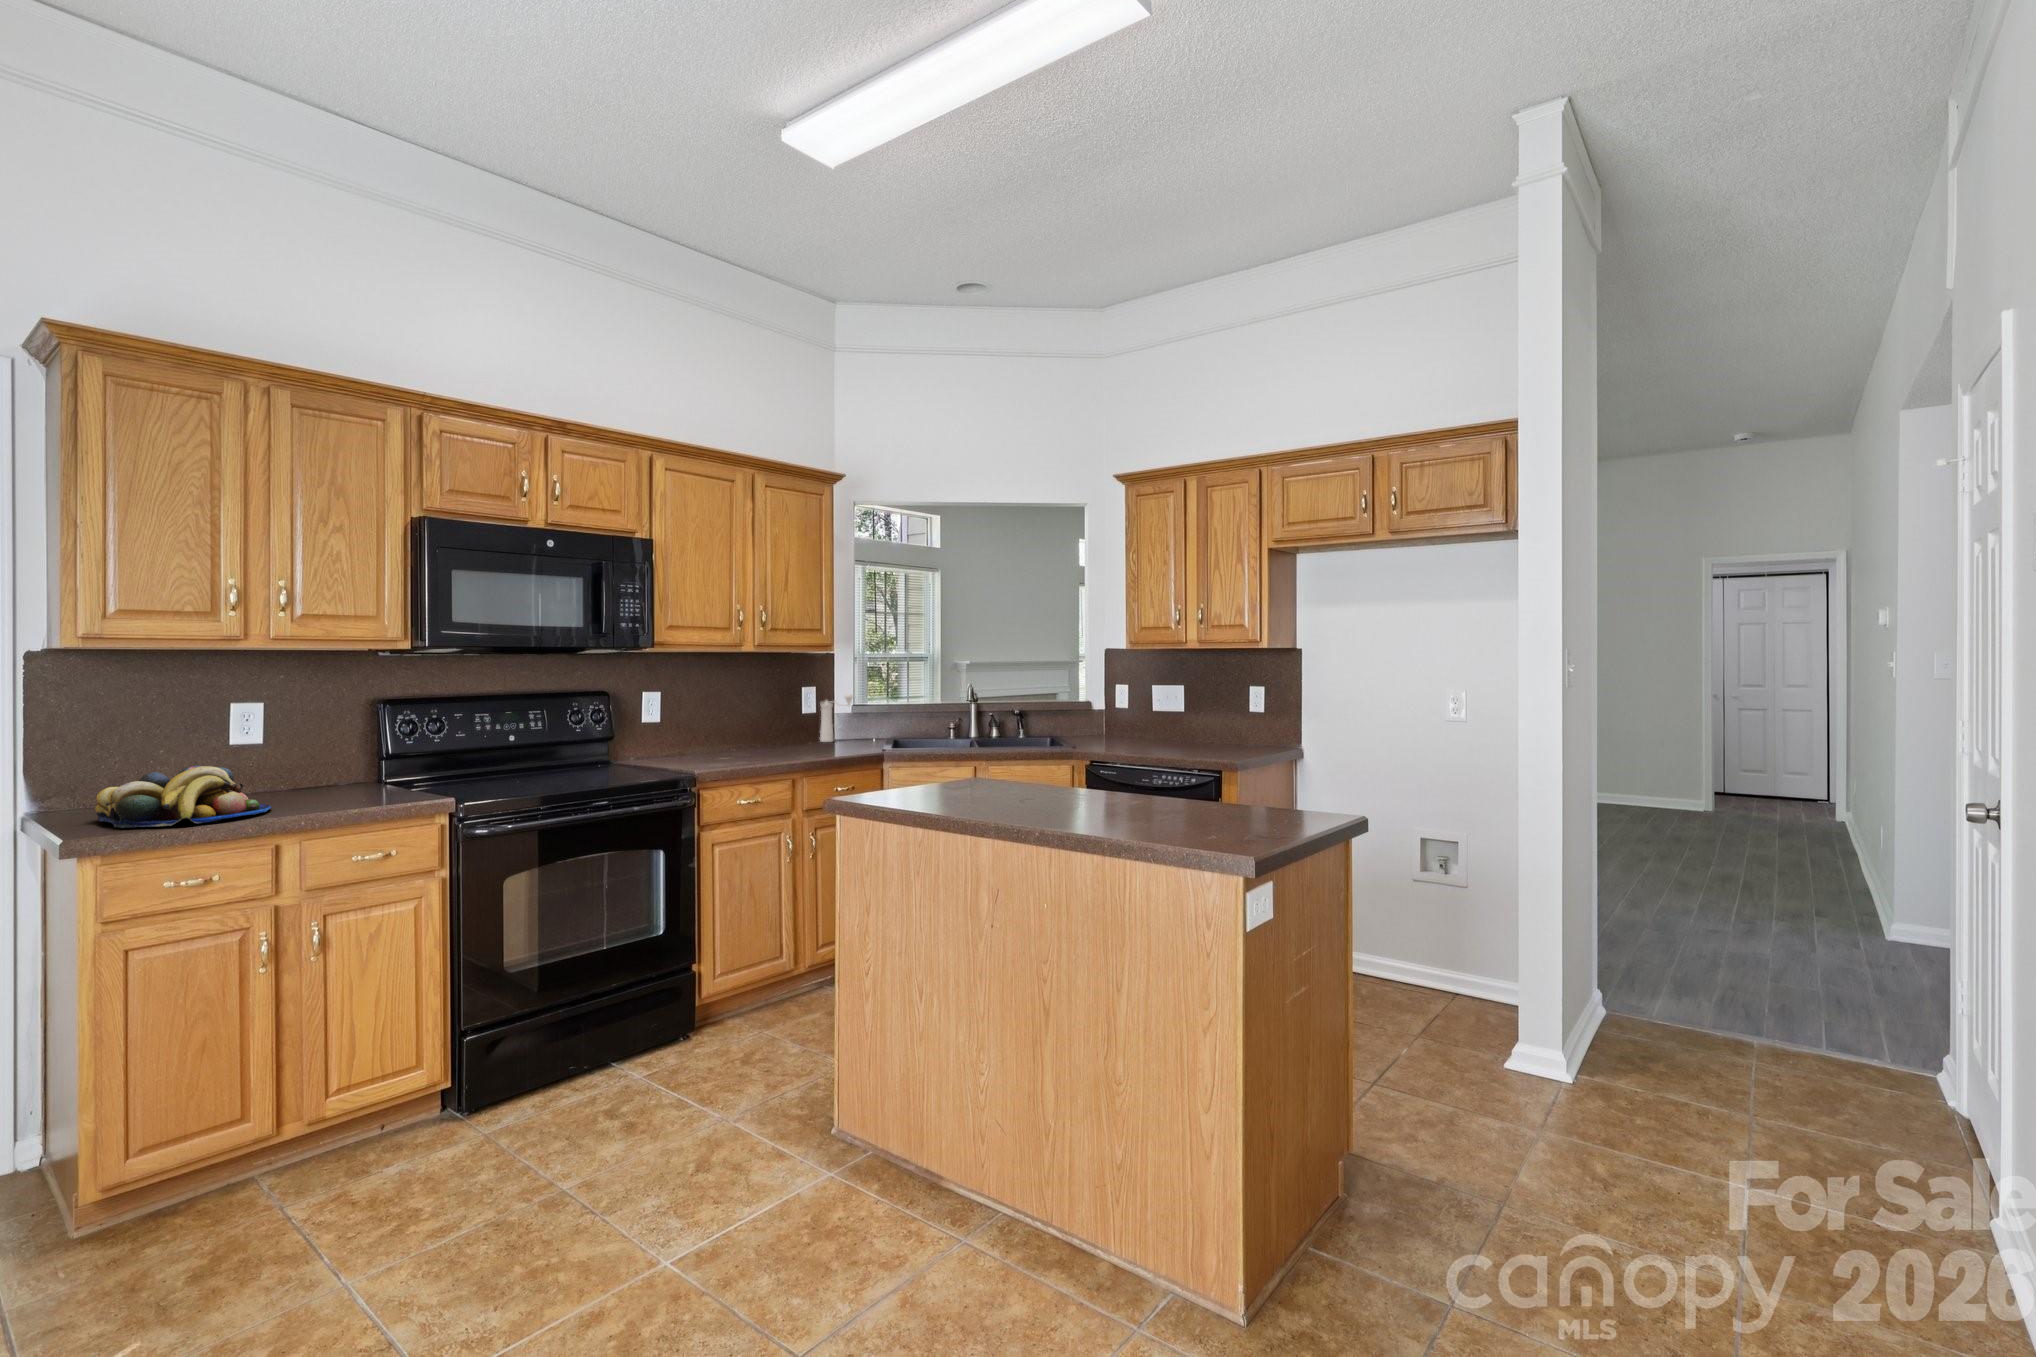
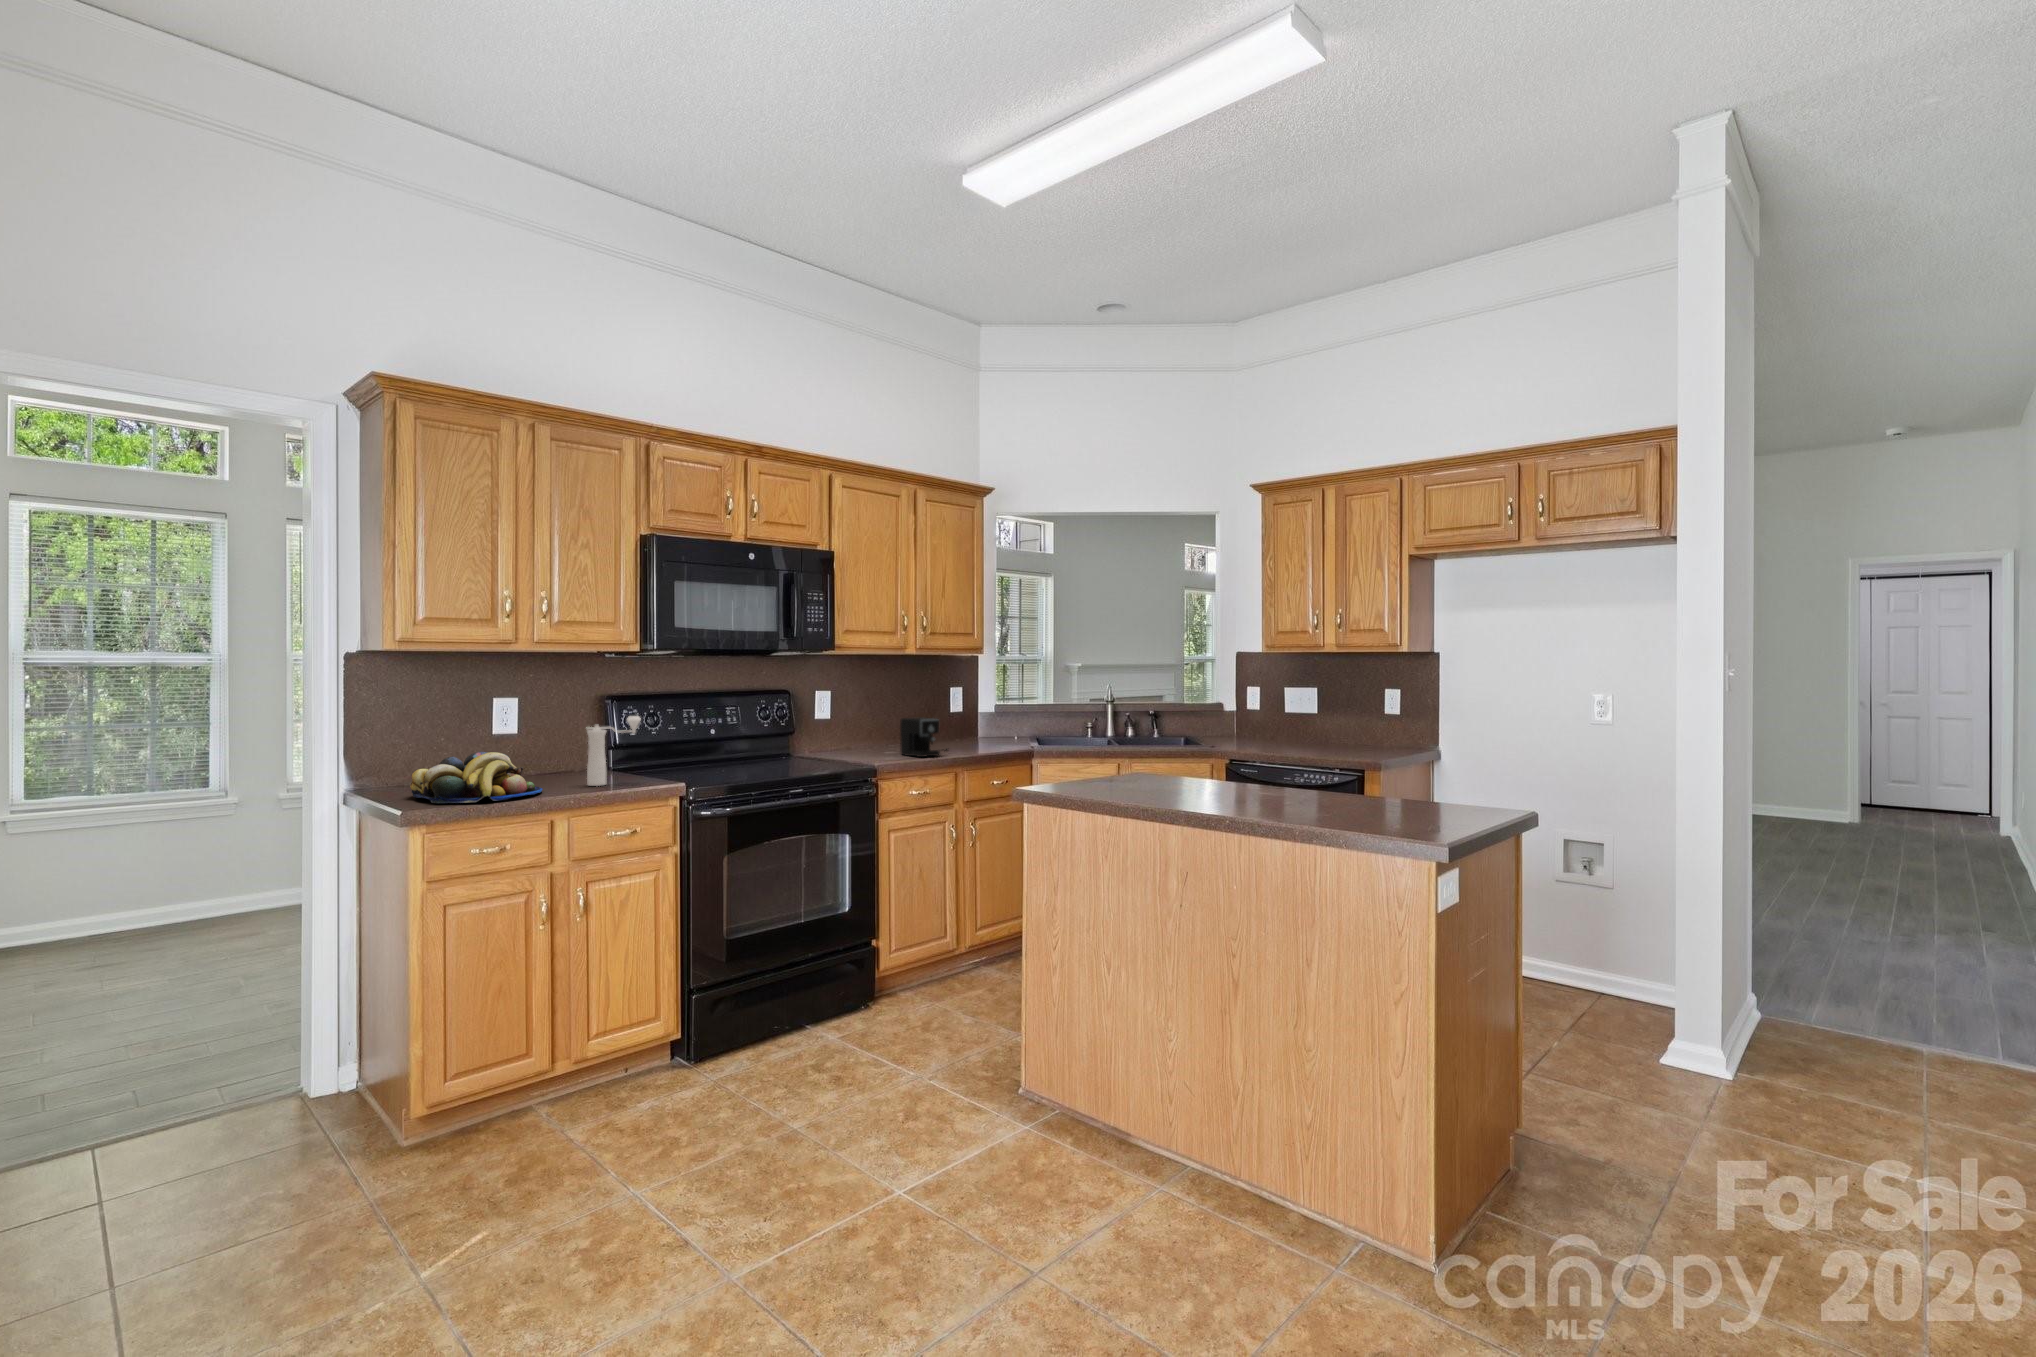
pepper mill: present [820,694,853,742] -> present [587,716,641,786]
coffee maker: none [732,720,789,763] -> present [900,717,940,757]

